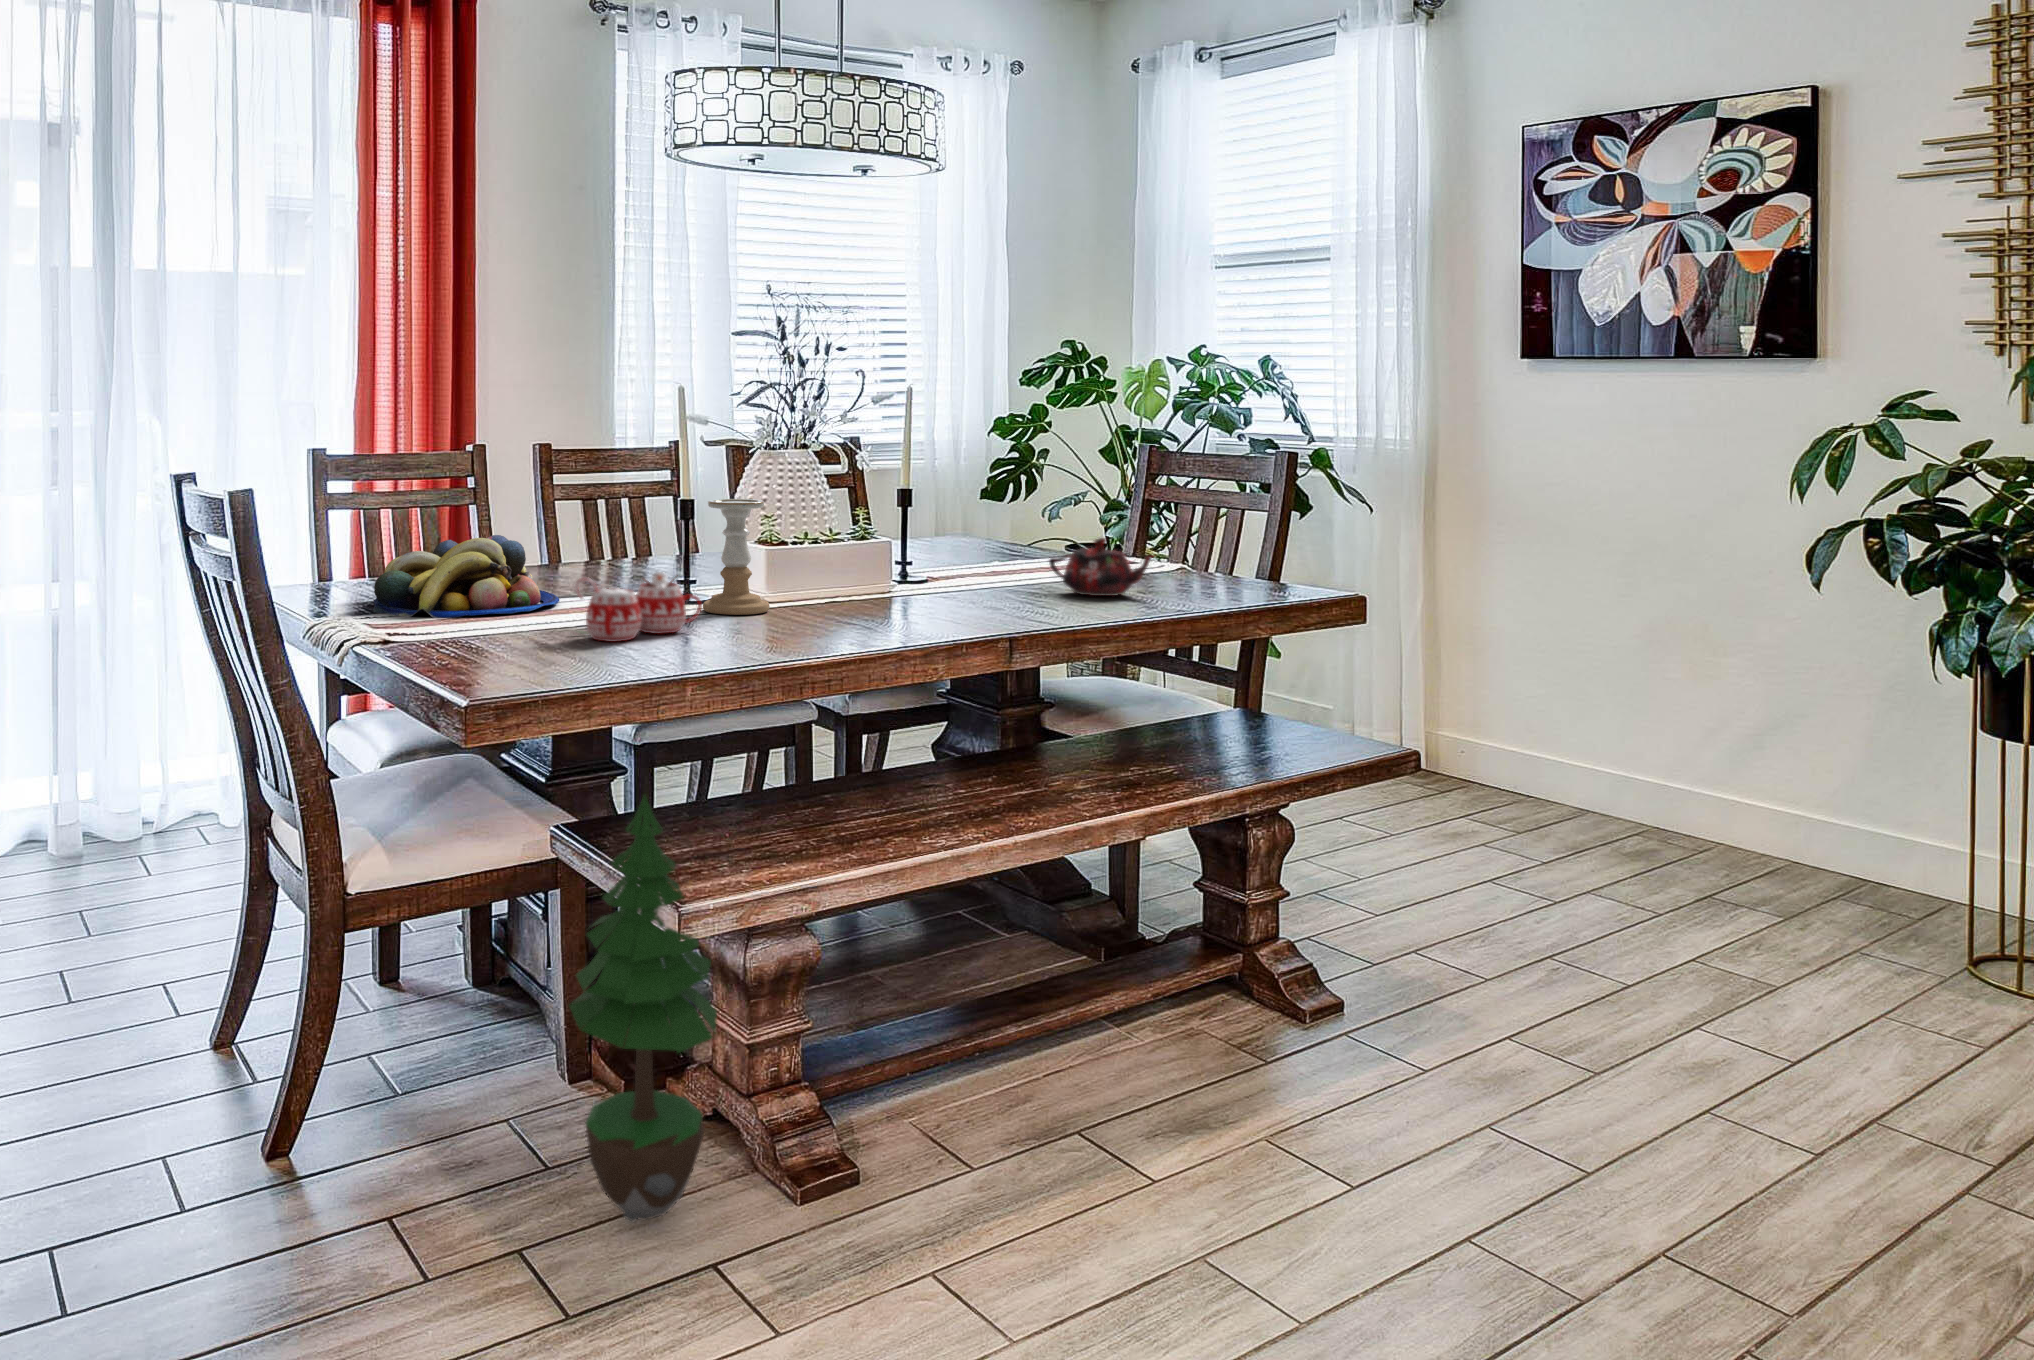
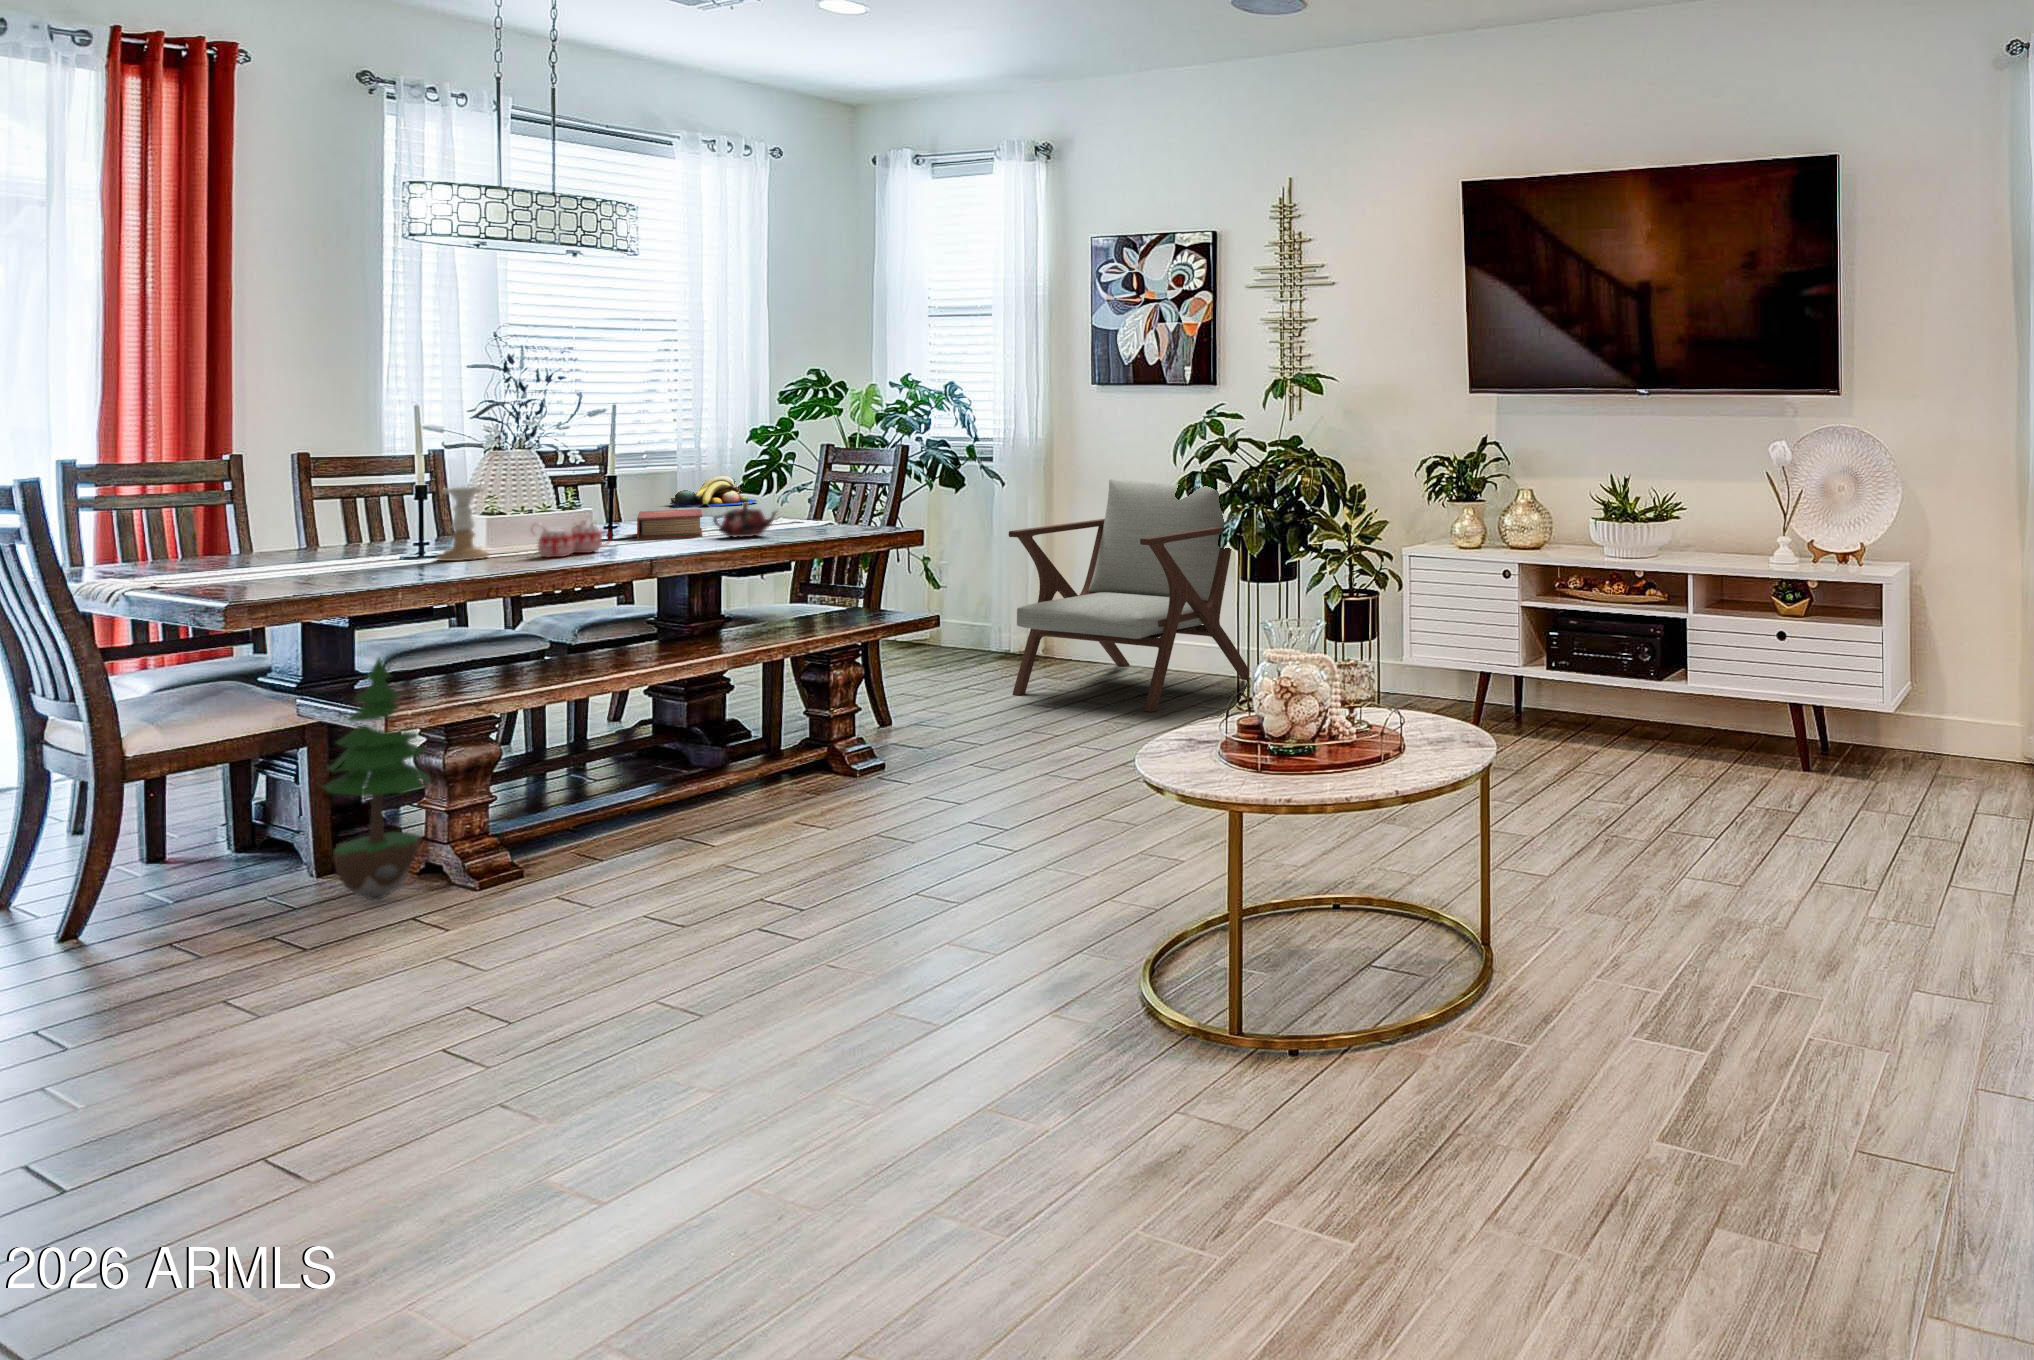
lounge chair: none [1445,518,1942,975] -> present [1009,479,1249,712]
fruit bowl: present [373,535,559,618] -> present [670,476,757,508]
book: none [930,540,1030,588] -> present [637,509,702,540]
mug: present [570,572,701,642] -> present [531,520,611,557]

